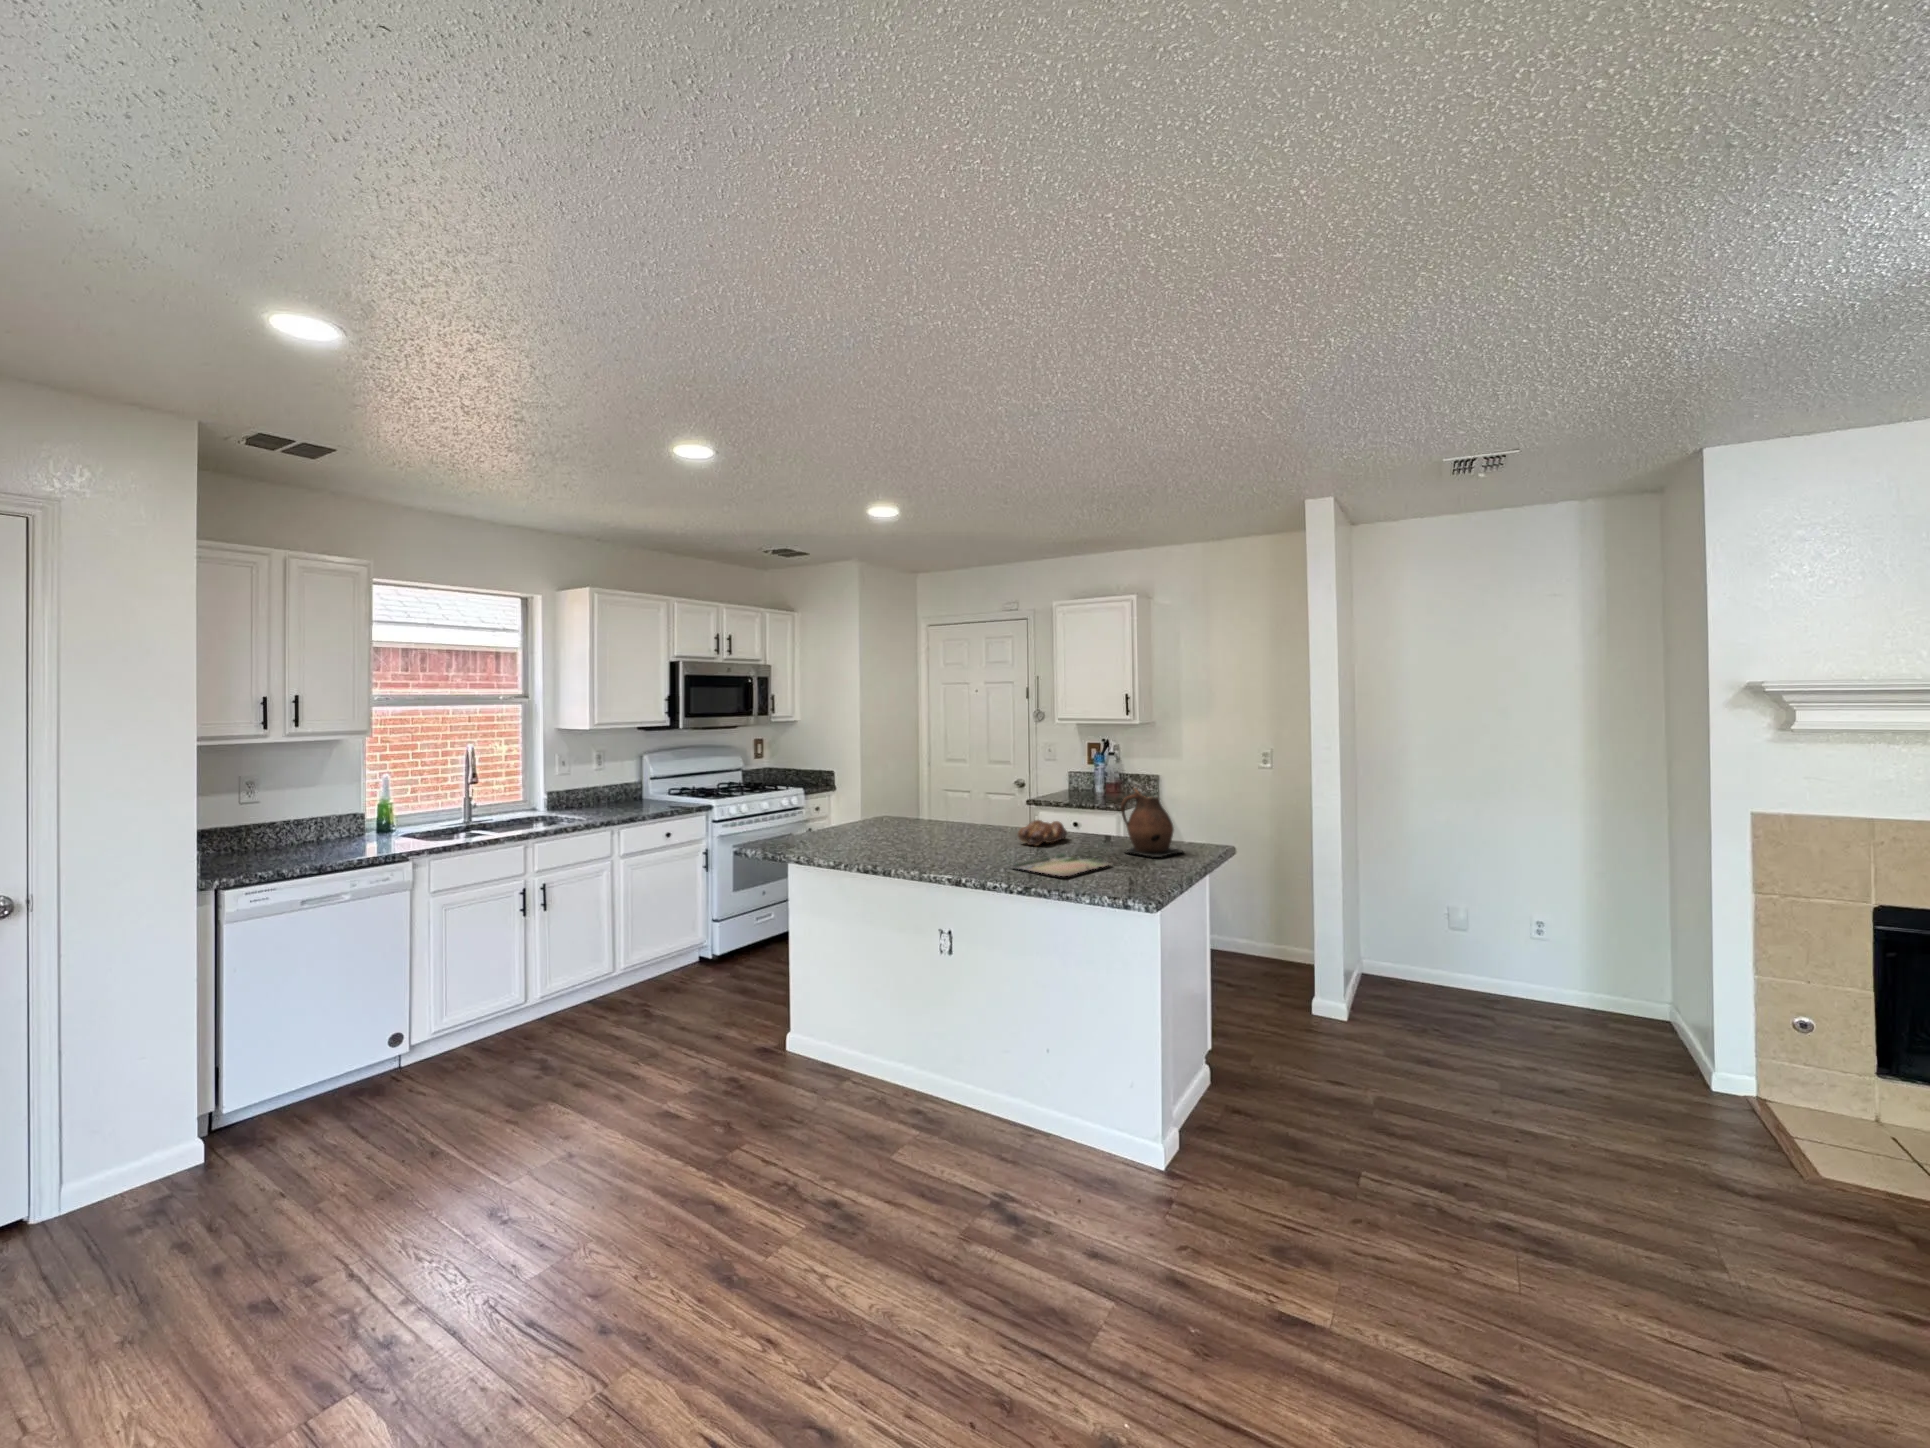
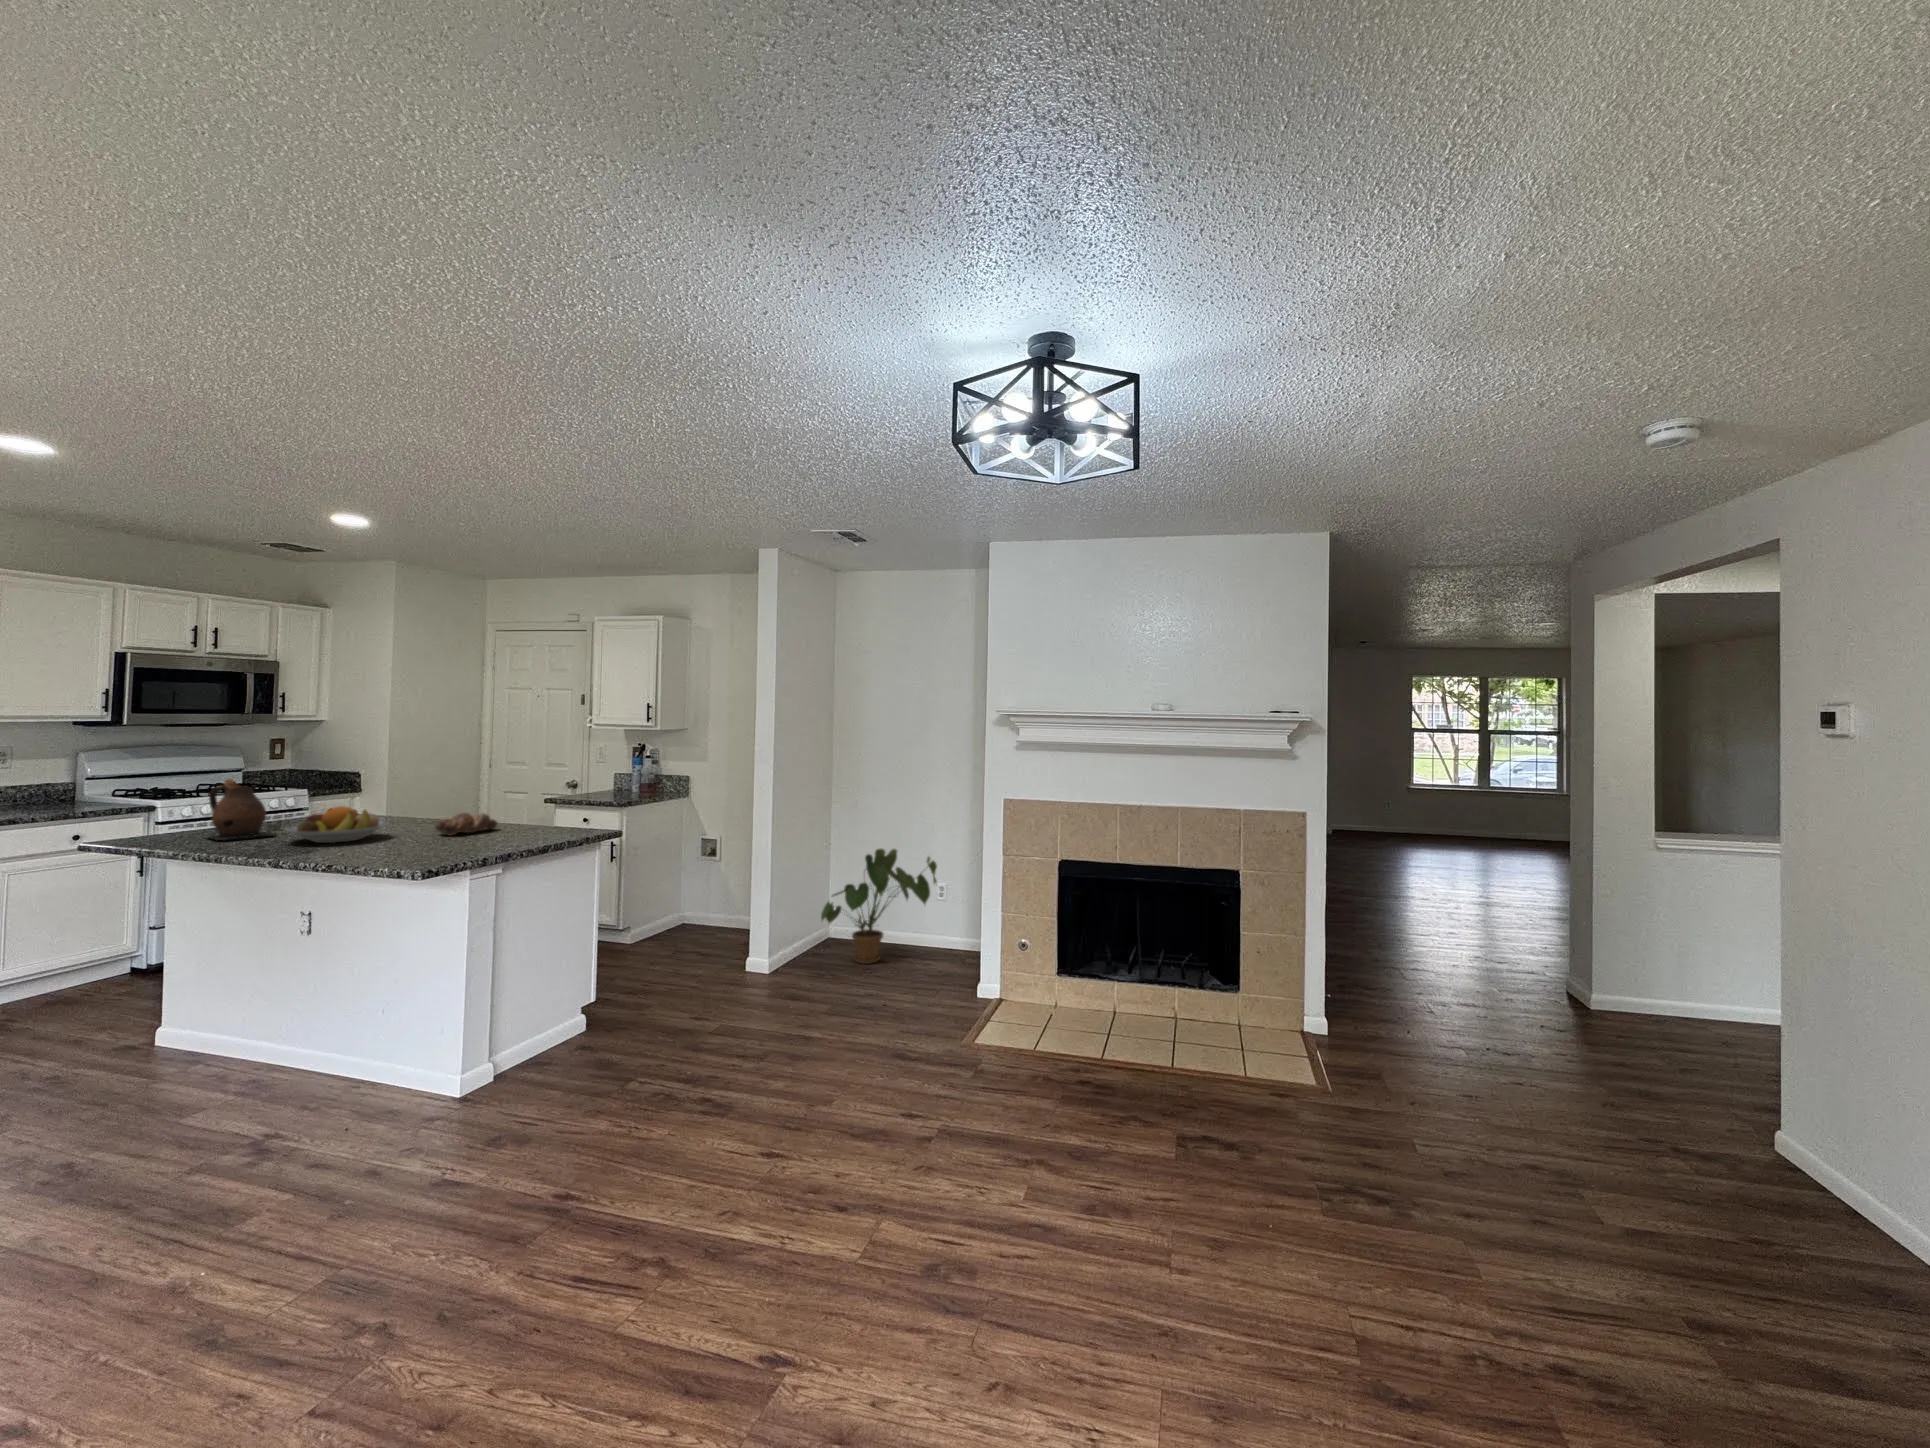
ceramic pitcher: present [1121,789,1183,857] -> present [209,779,276,840]
fruit bowl: none [894,812,979,851] -> present [286,806,388,843]
tray: present [1012,853,1111,876] -> none [375,839,485,858]
house plant: none [1390,870,1563,1020] -> present [821,849,937,964]

